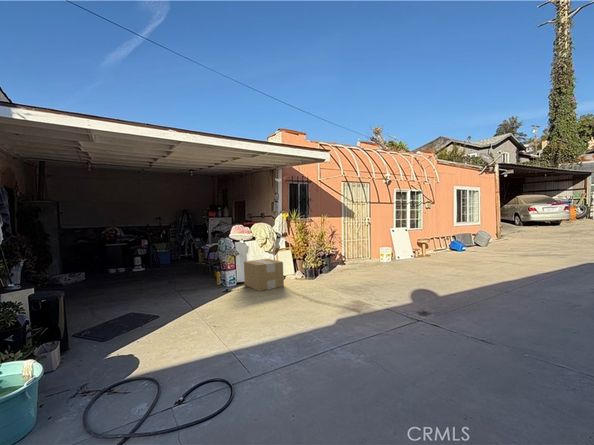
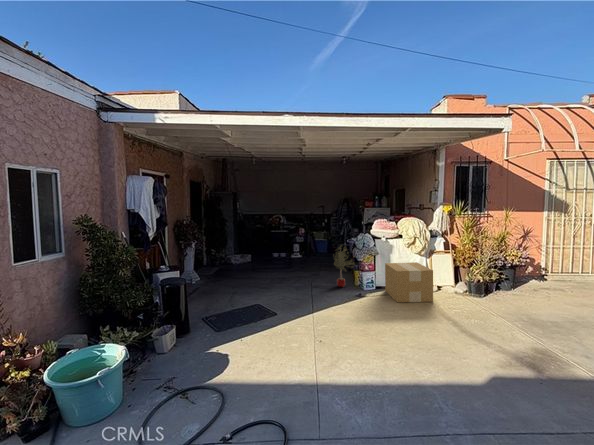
potted tree: none [196,250,218,288] -> present [334,246,354,287]

